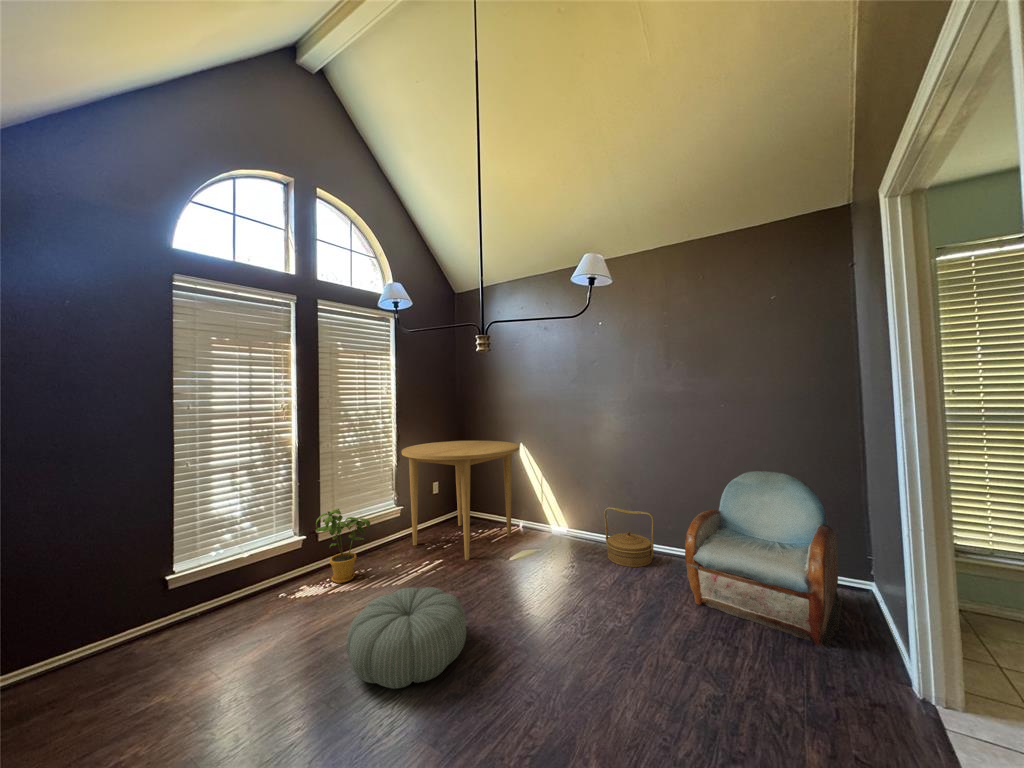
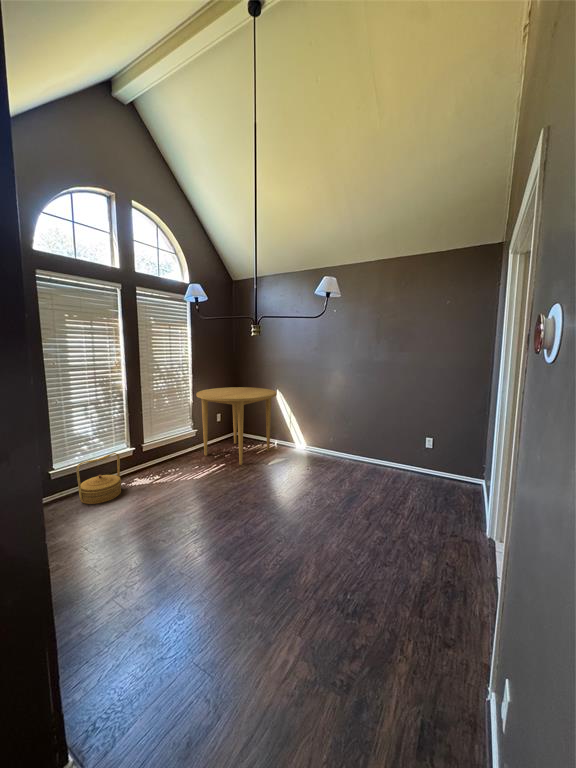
armchair: present [685,471,843,647] -> none [376,413,465,512]
woven basket: present [604,507,654,567] -> present [76,453,121,504]
house plant: present [316,509,370,583] -> none [141,431,178,477]
pouf: present [346,587,466,689] -> none [172,479,243,532]

